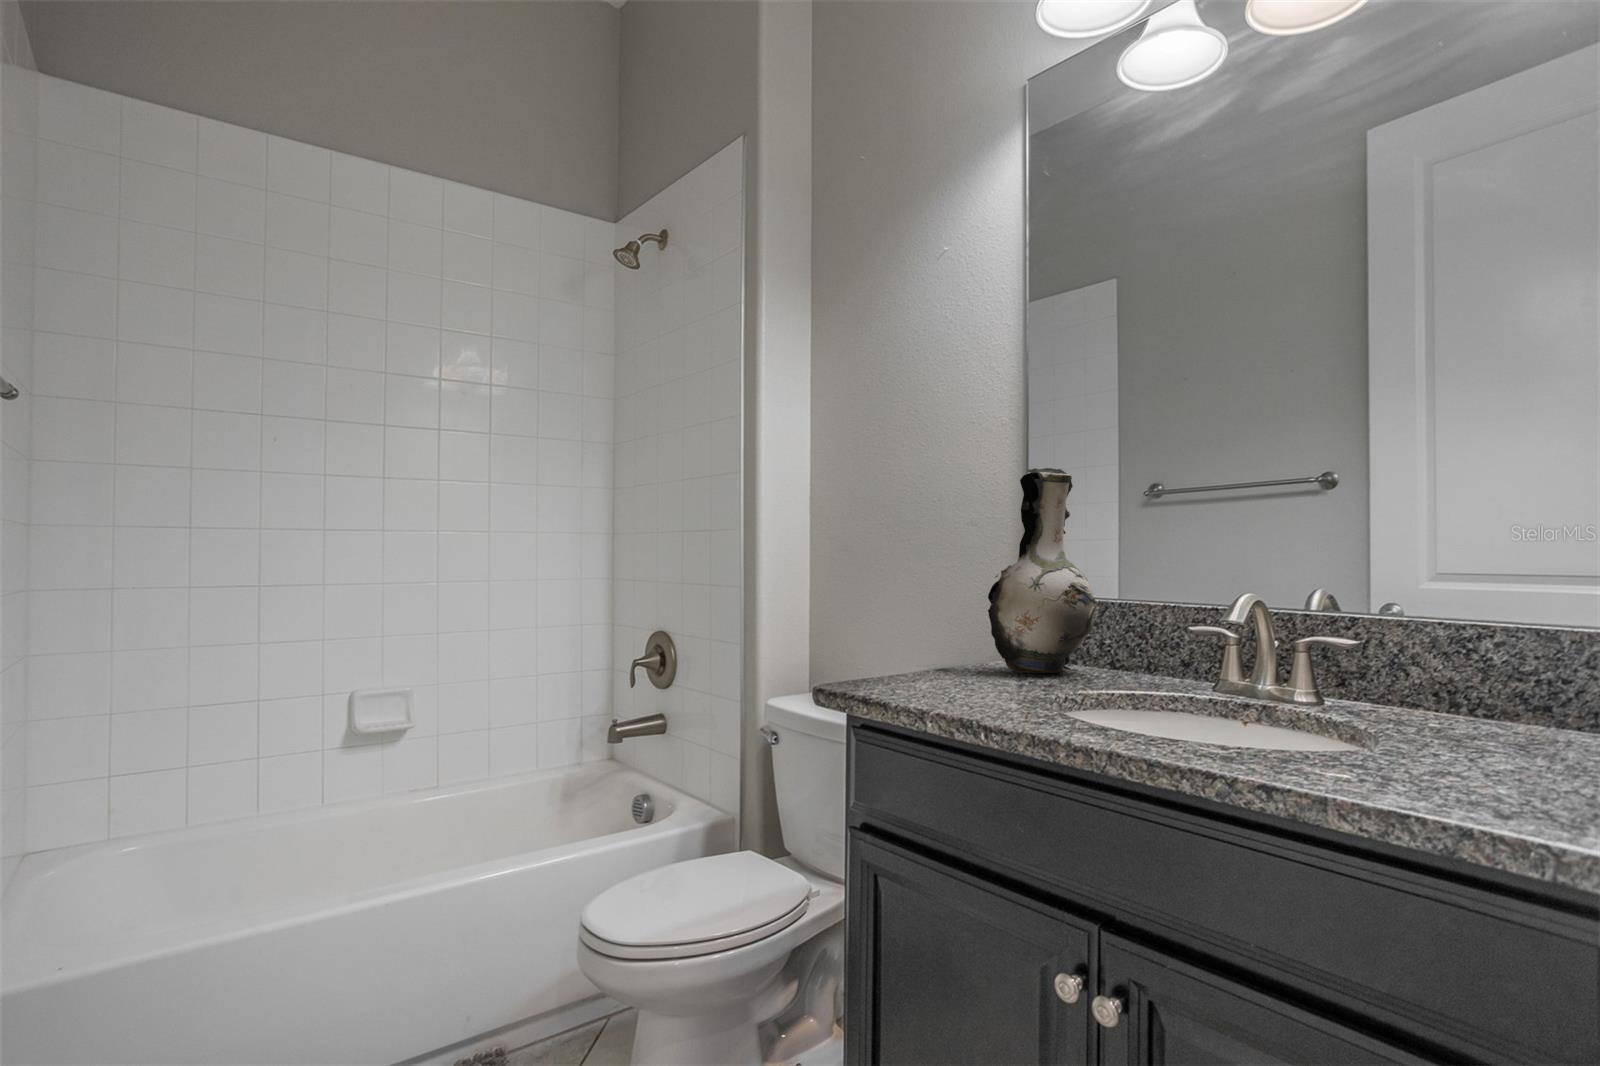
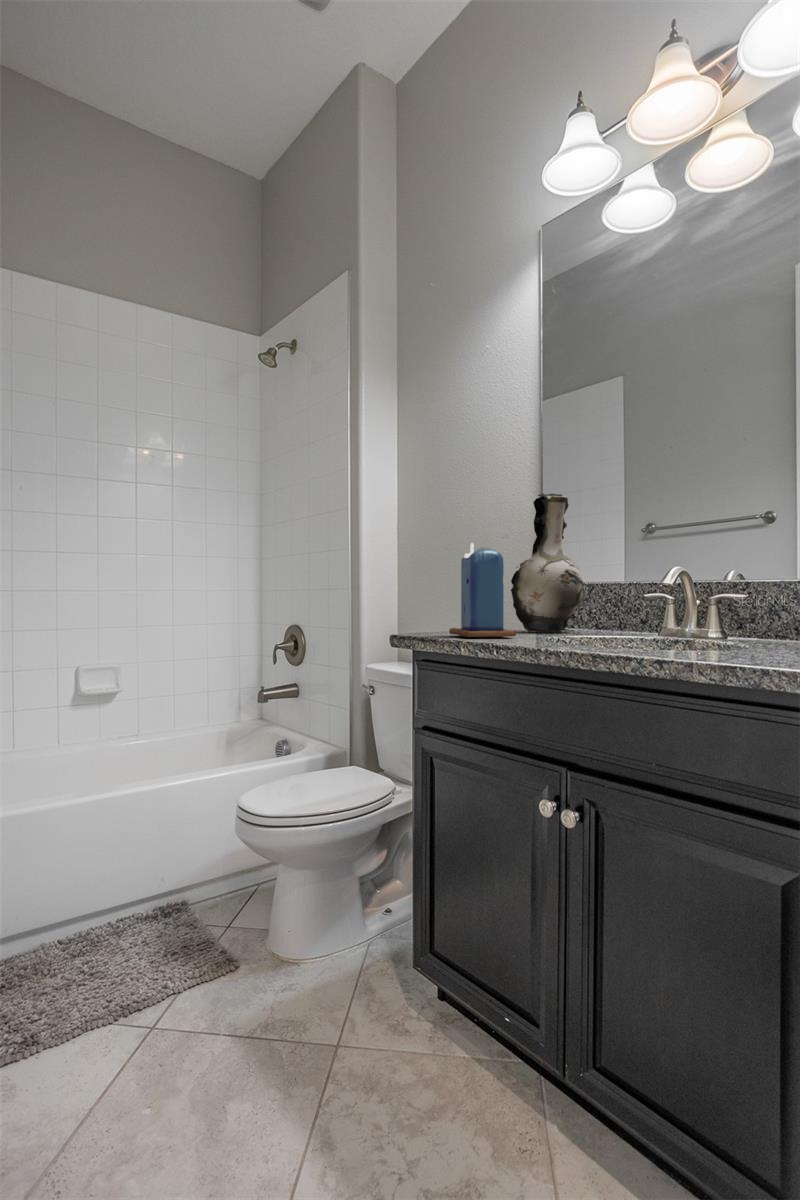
candle: none [902,550,1006,698] -> present [449,543,516,638]

